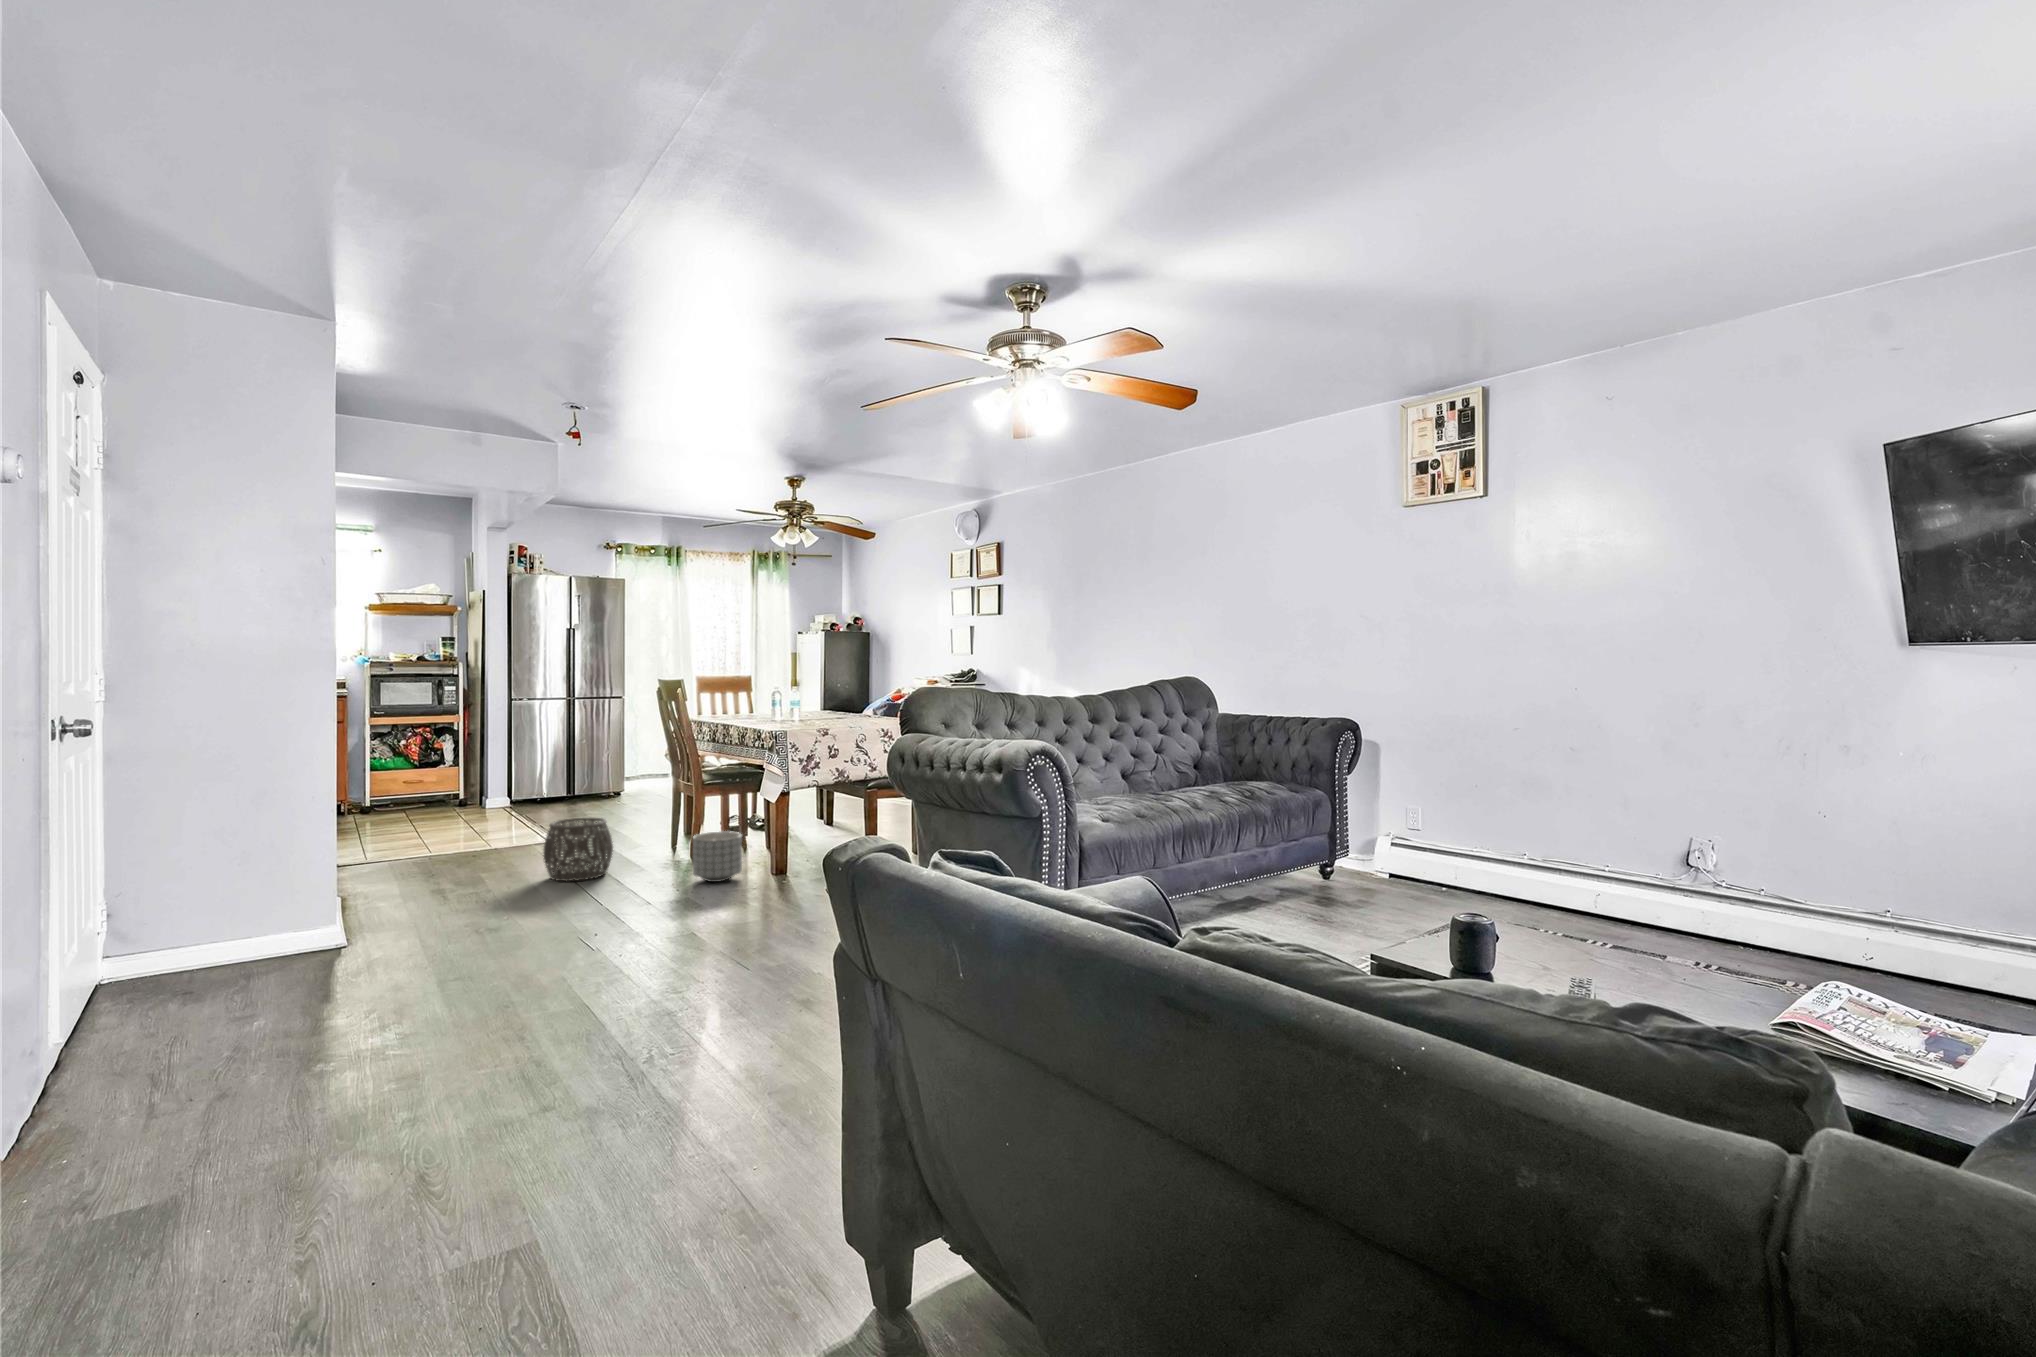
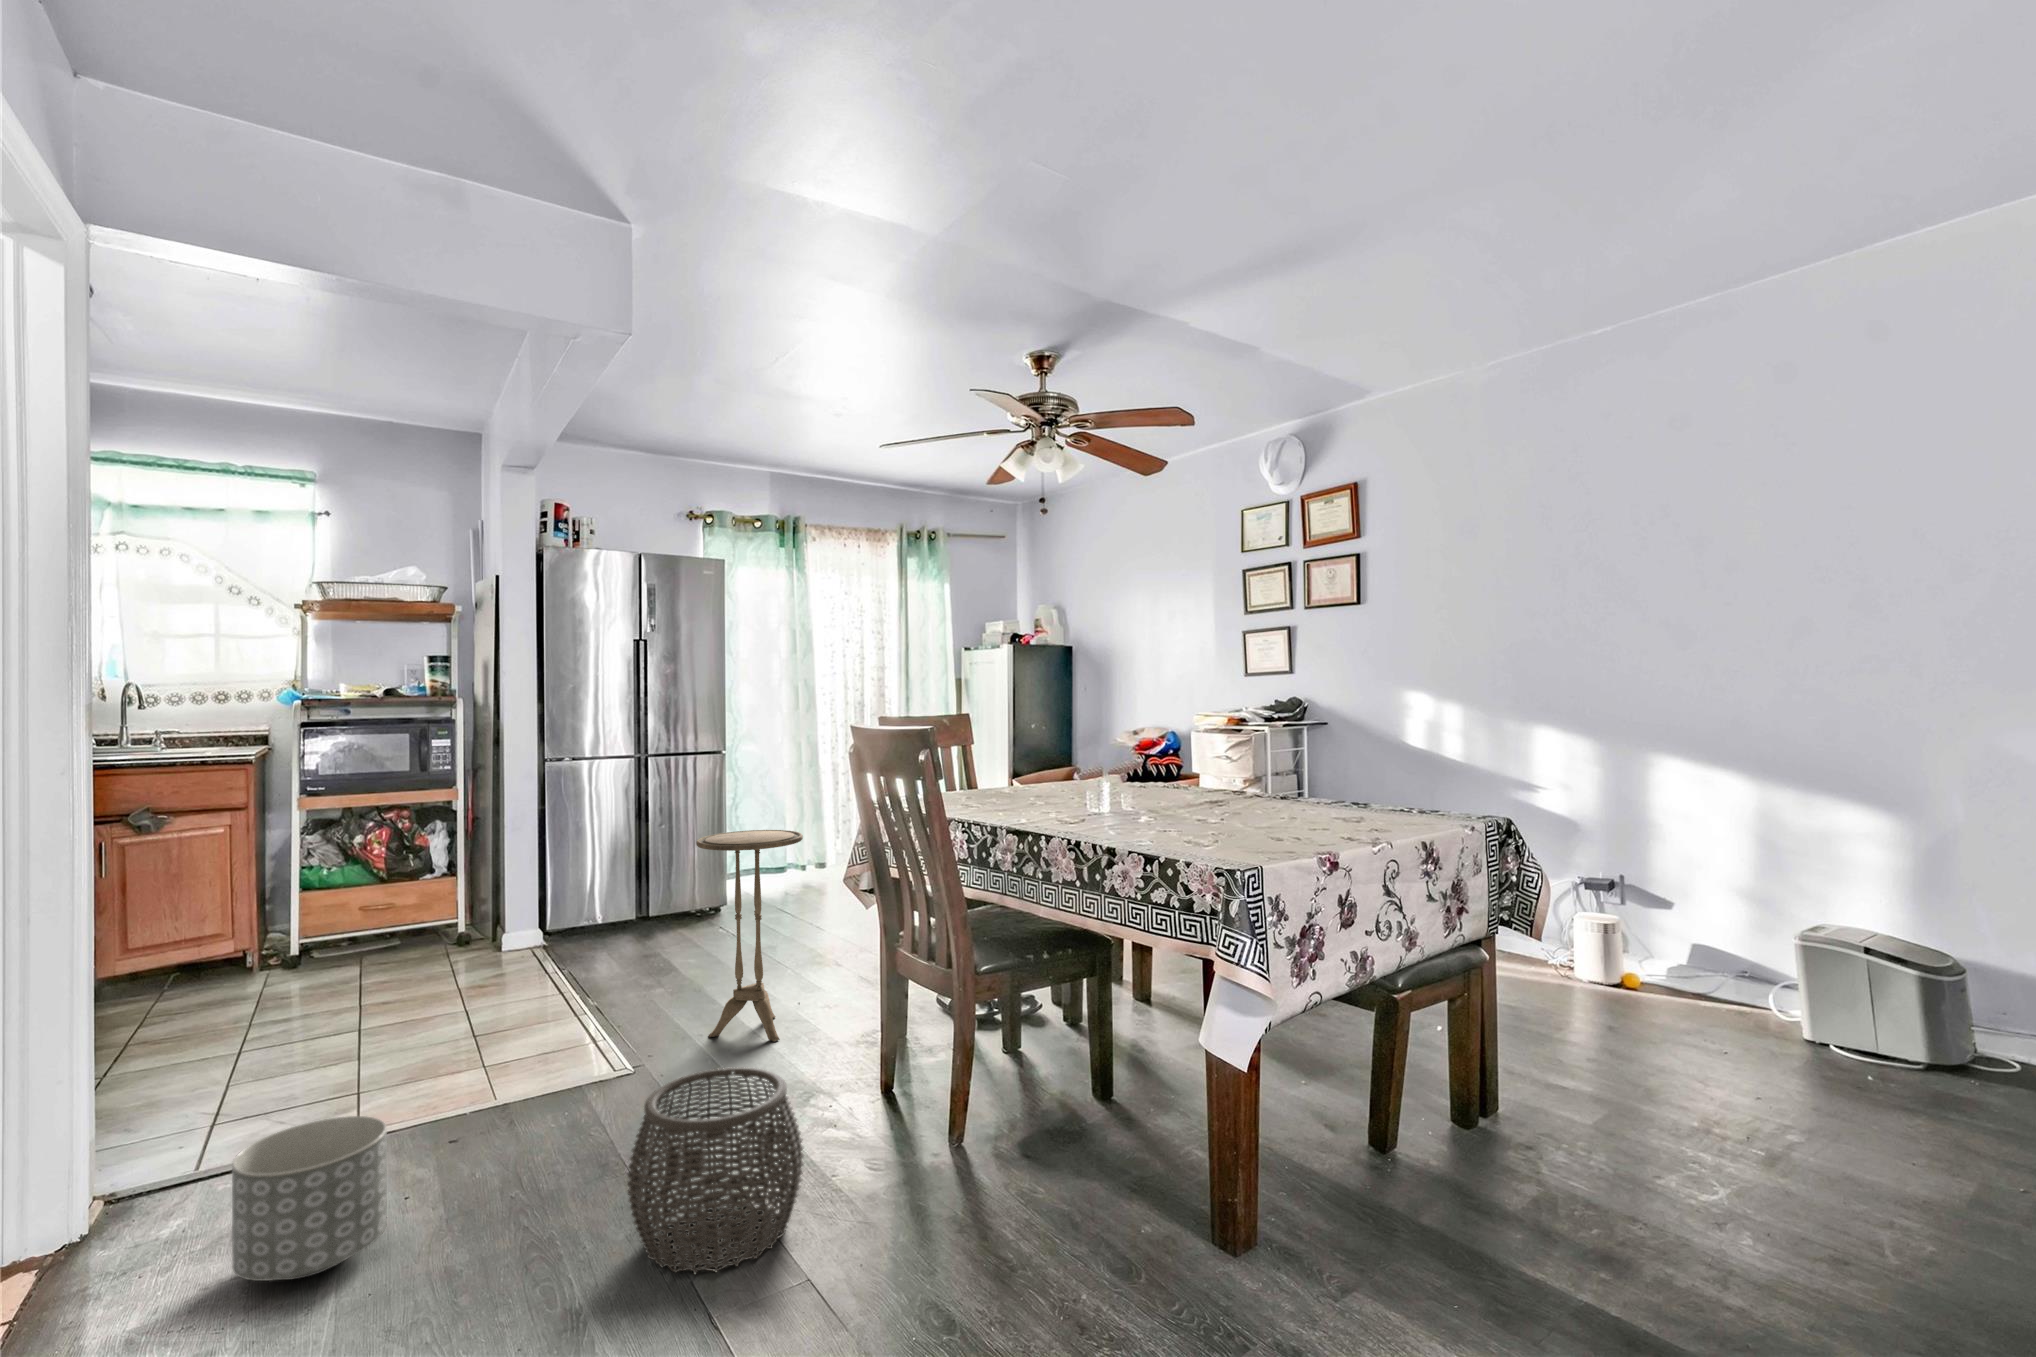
side table: none [588,735,644,837] -> present [696,830,803,1042]
planter: present [693,831,742,882] -> present [232,1116,387,1281]

